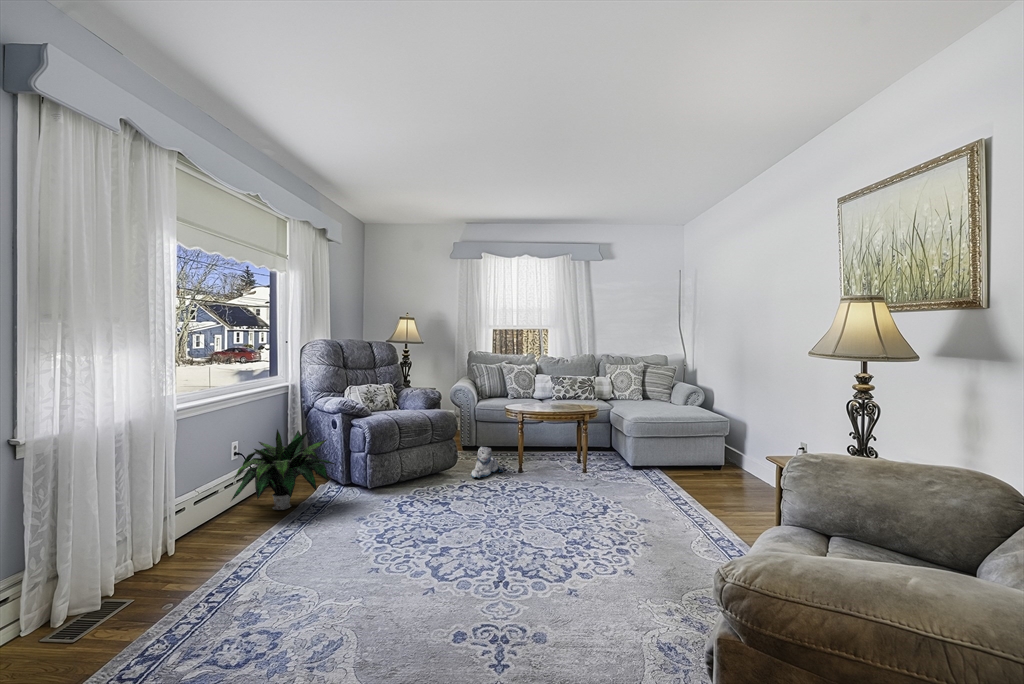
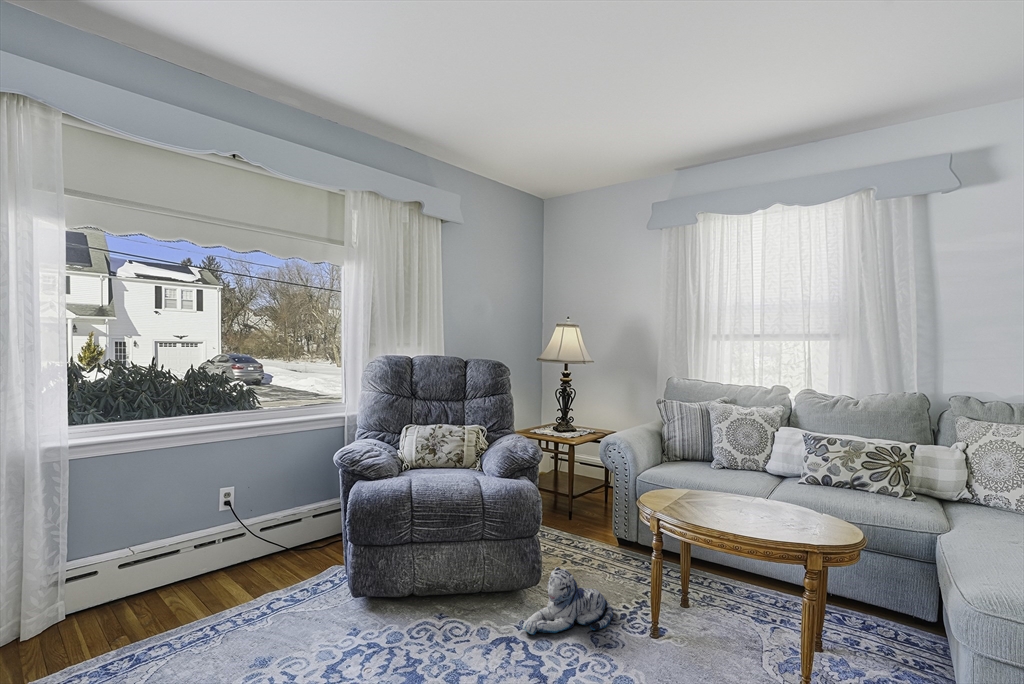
potted plant: present [231,429,336,510] -> none [149,484,297,605]

